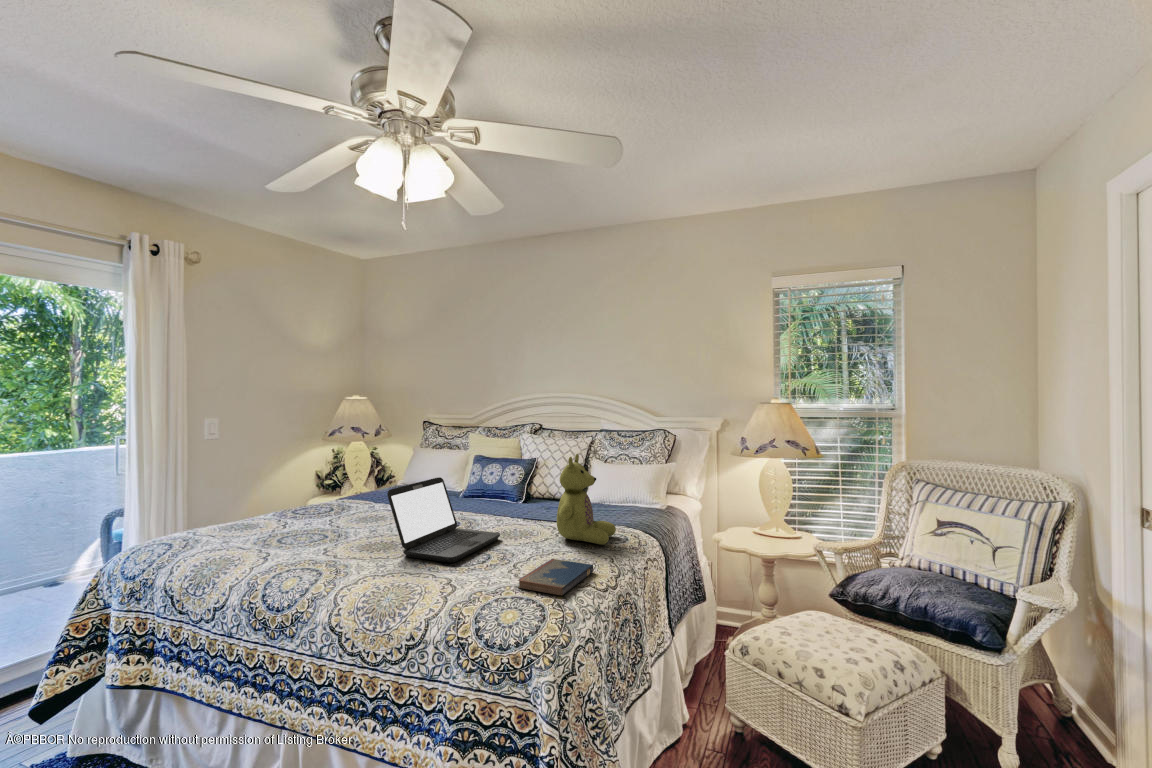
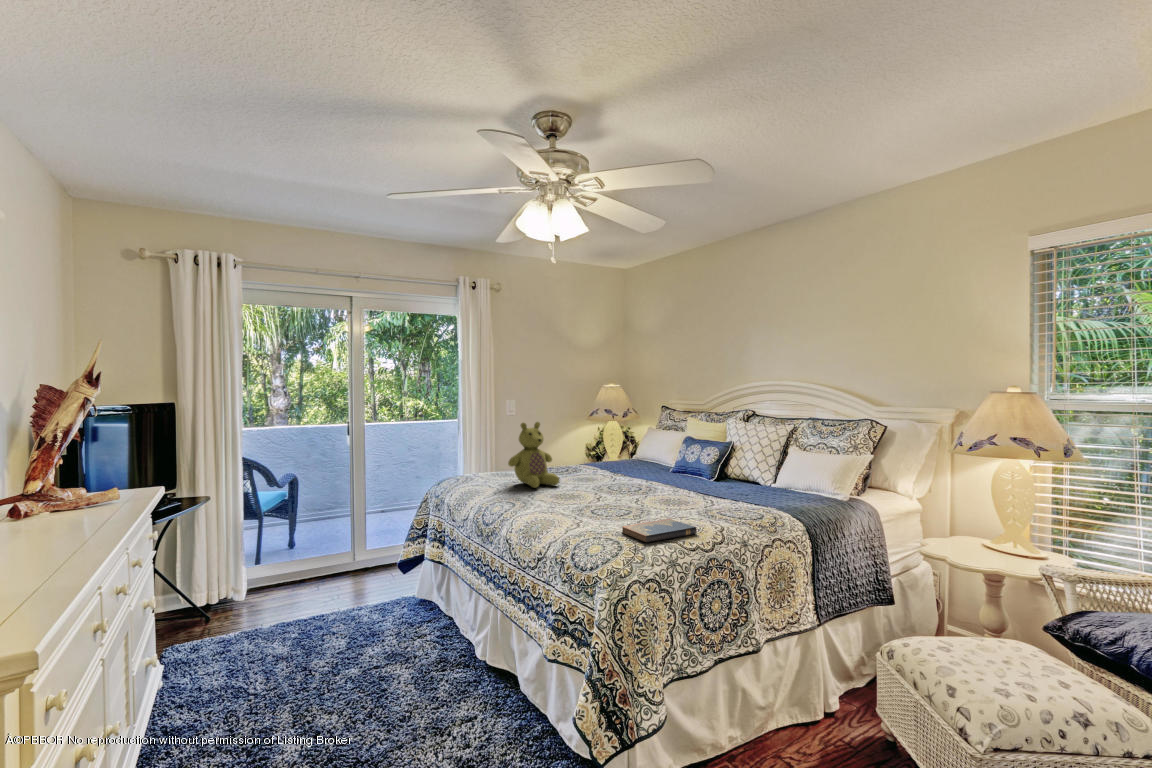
stuffed bear: present [557,454,616,545] -> present [508,422,560,488]
laptop: present [387,477,500,563] -> none [561,447,653,511]

